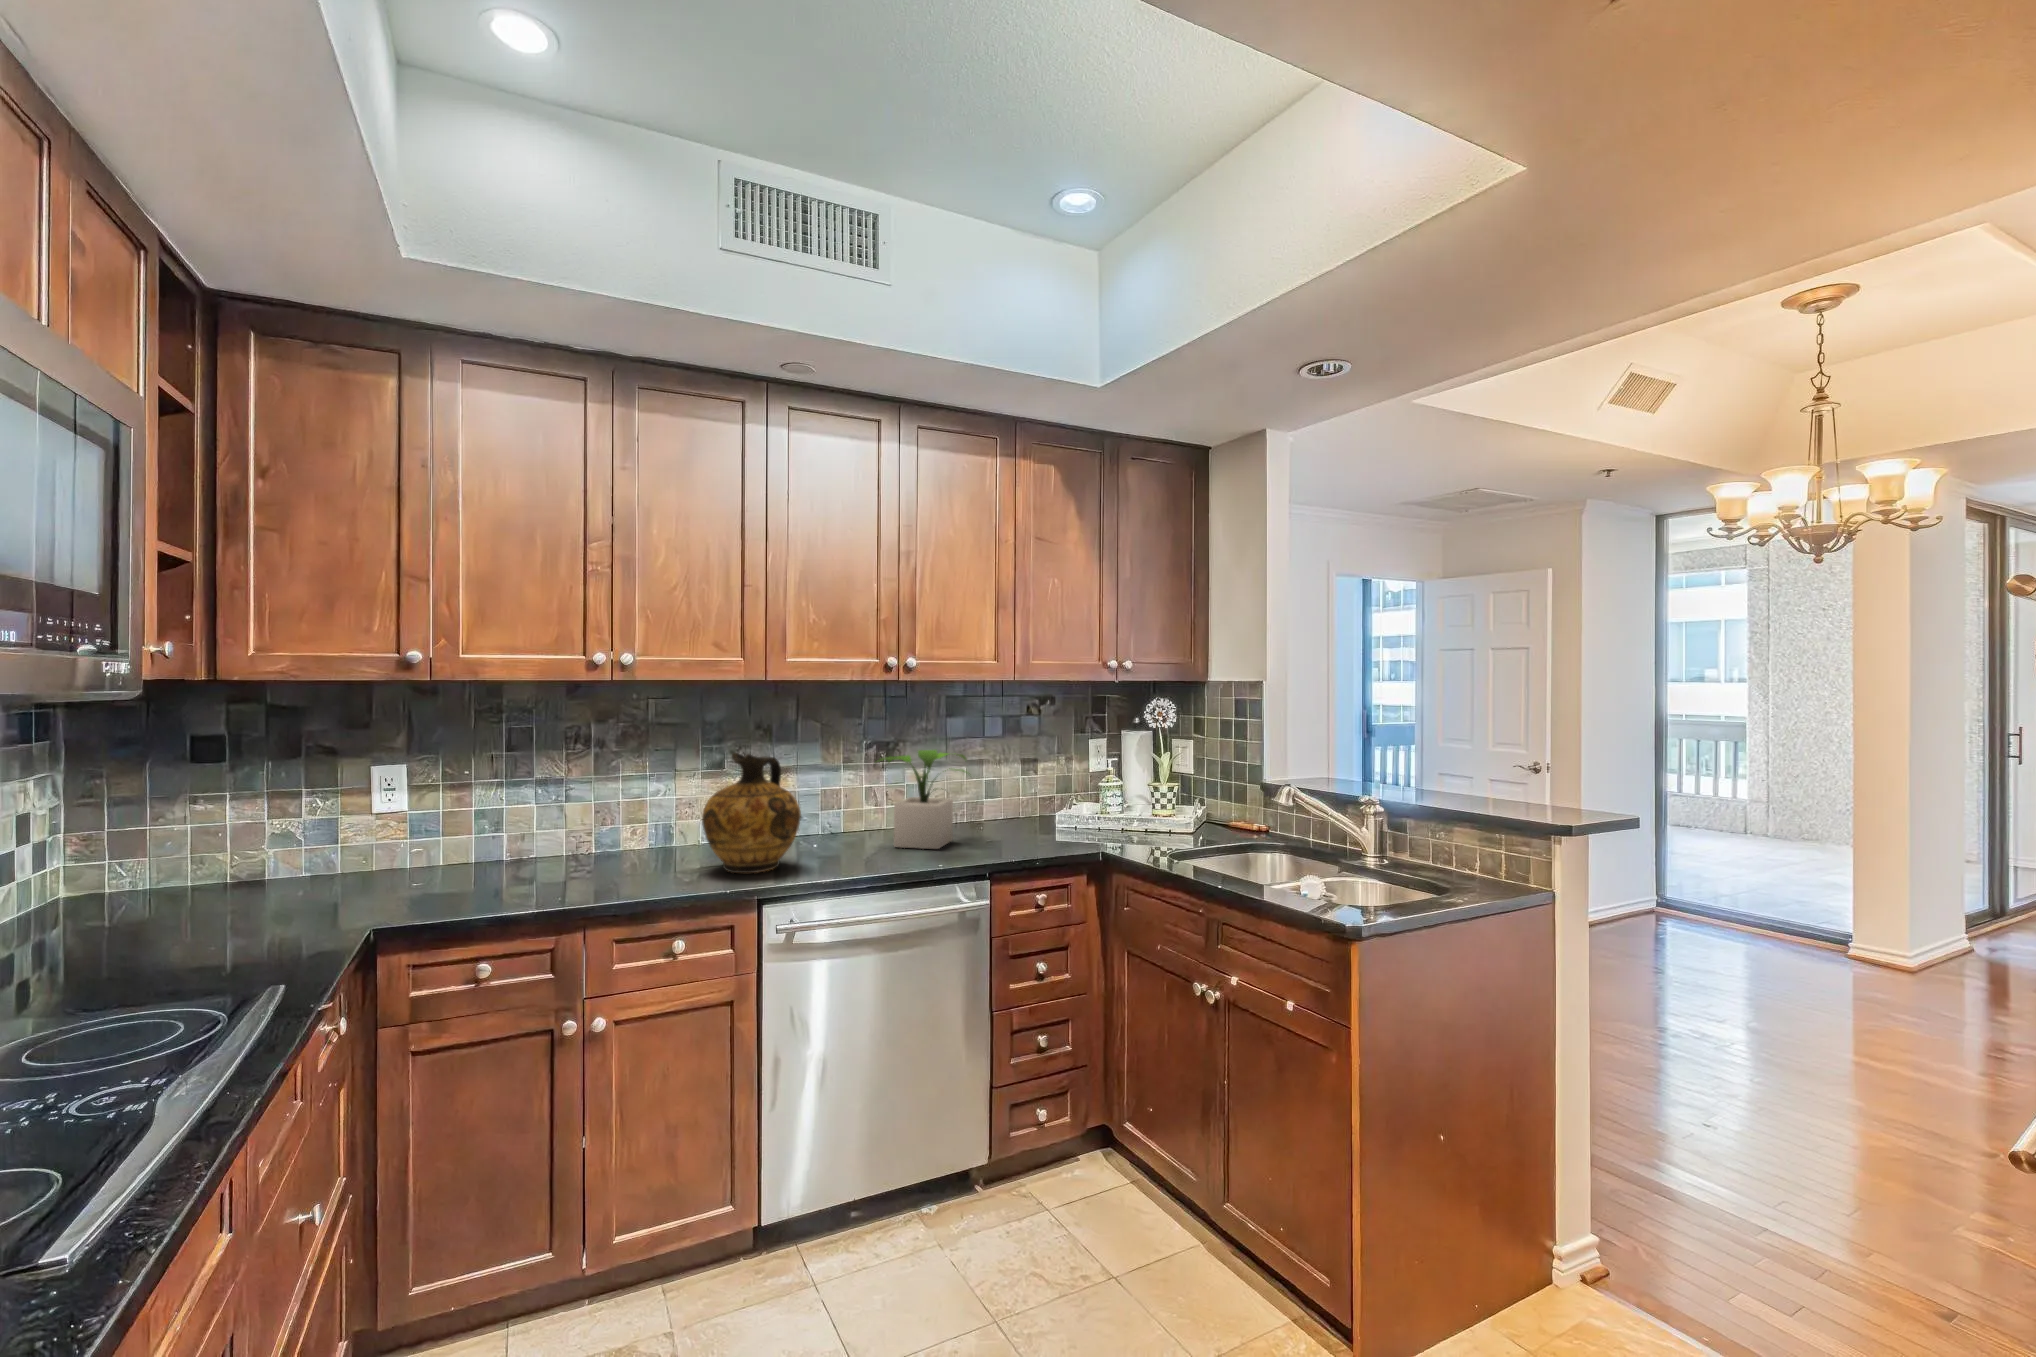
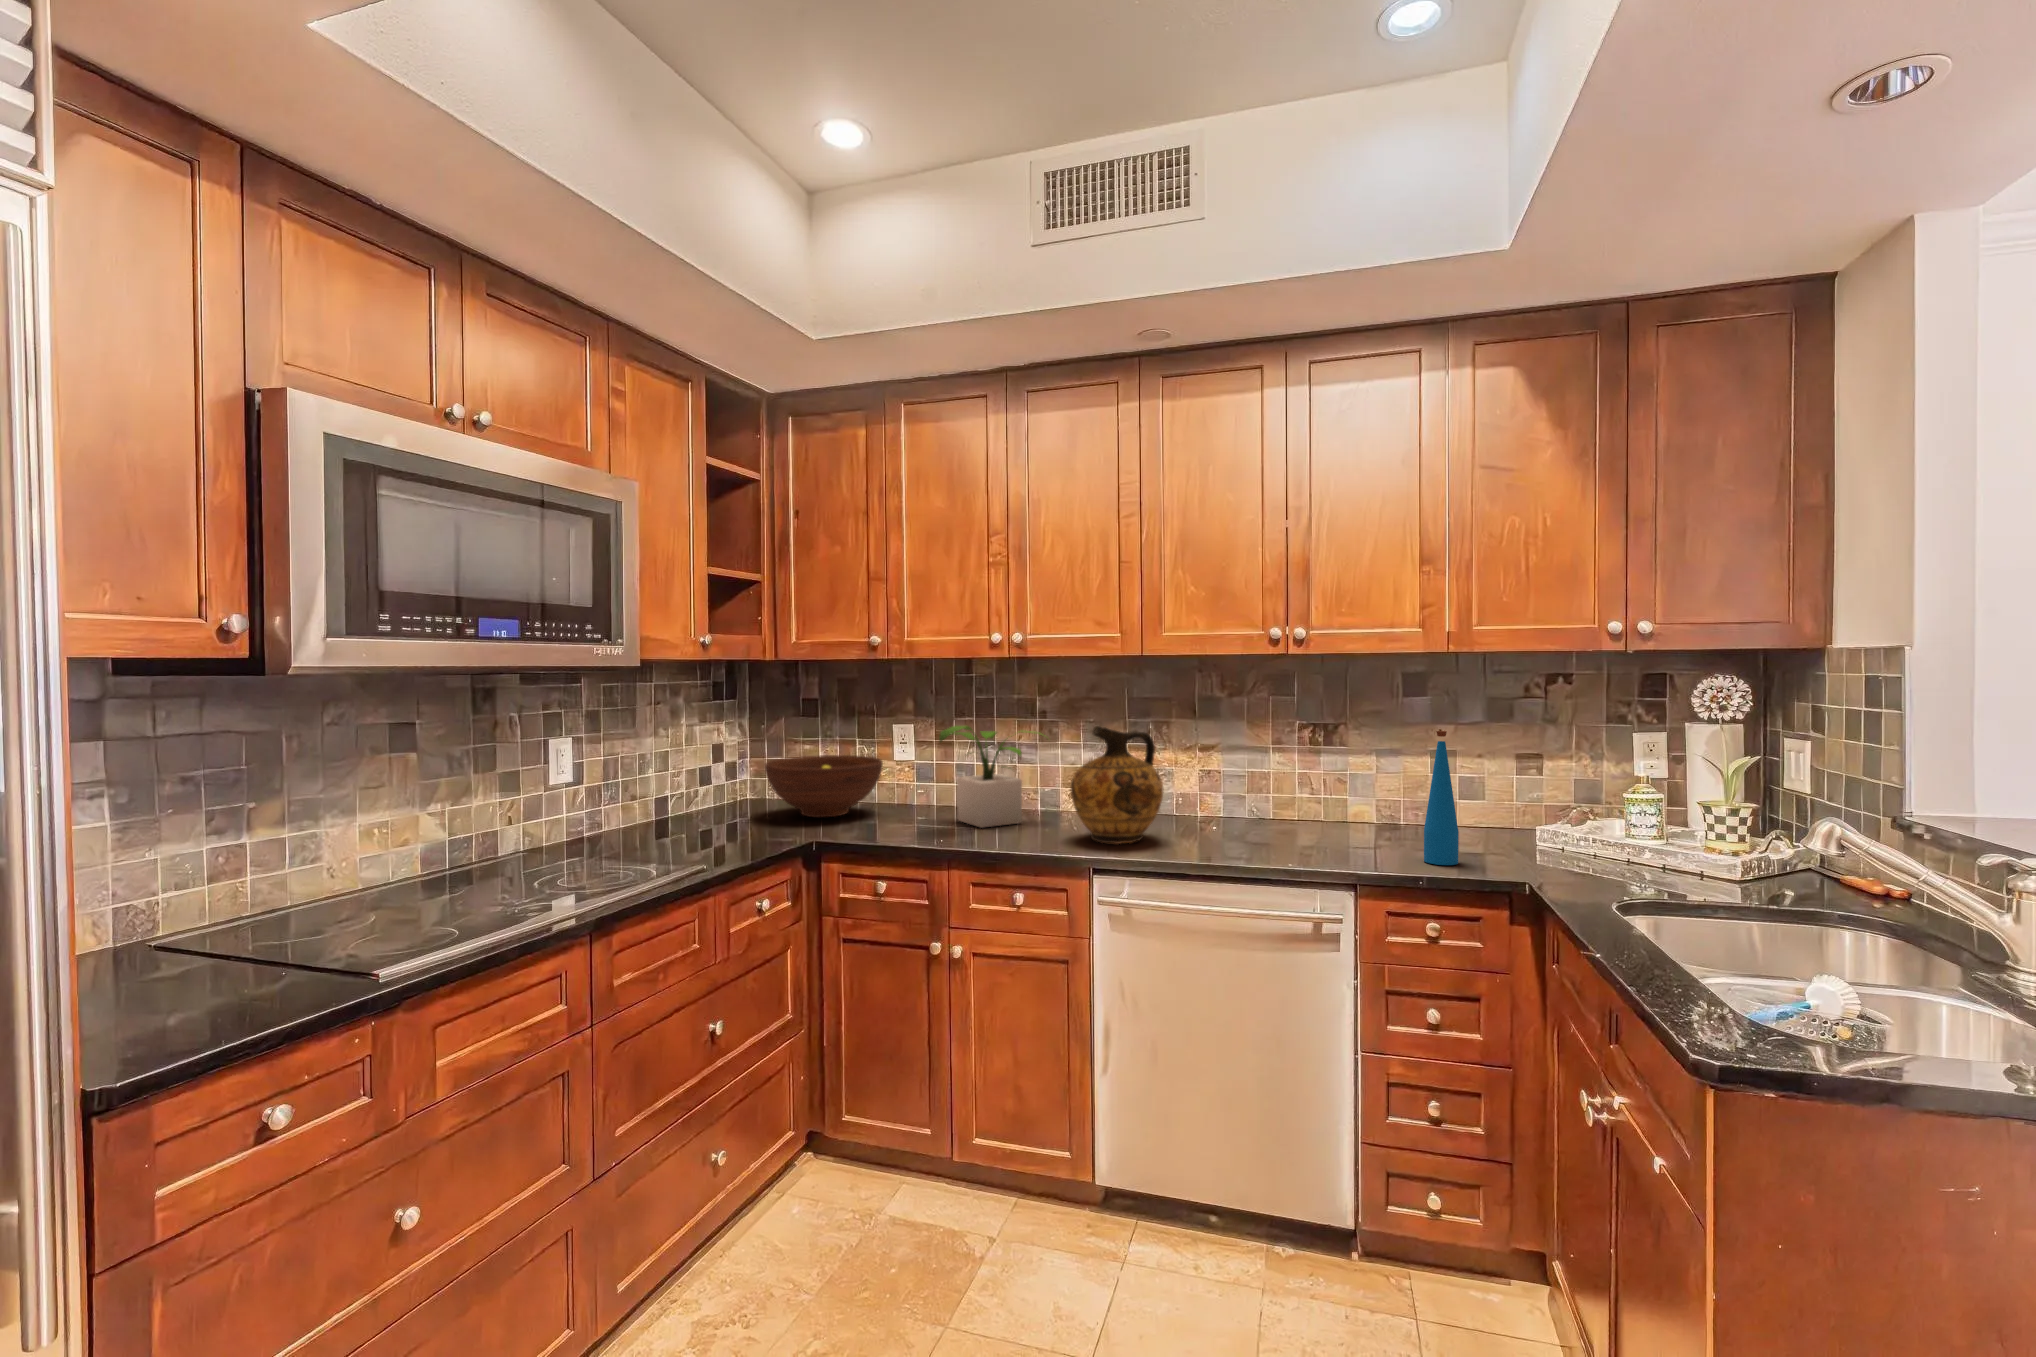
bottle: none [1014,743,1040,850] -> present [1424,731,1459,865]
potted plant: present [877,750,966,849] -> present [939,726,1043,828]
fruit bowl: none [201,811,403,902] -> present [765,755,883,817]

